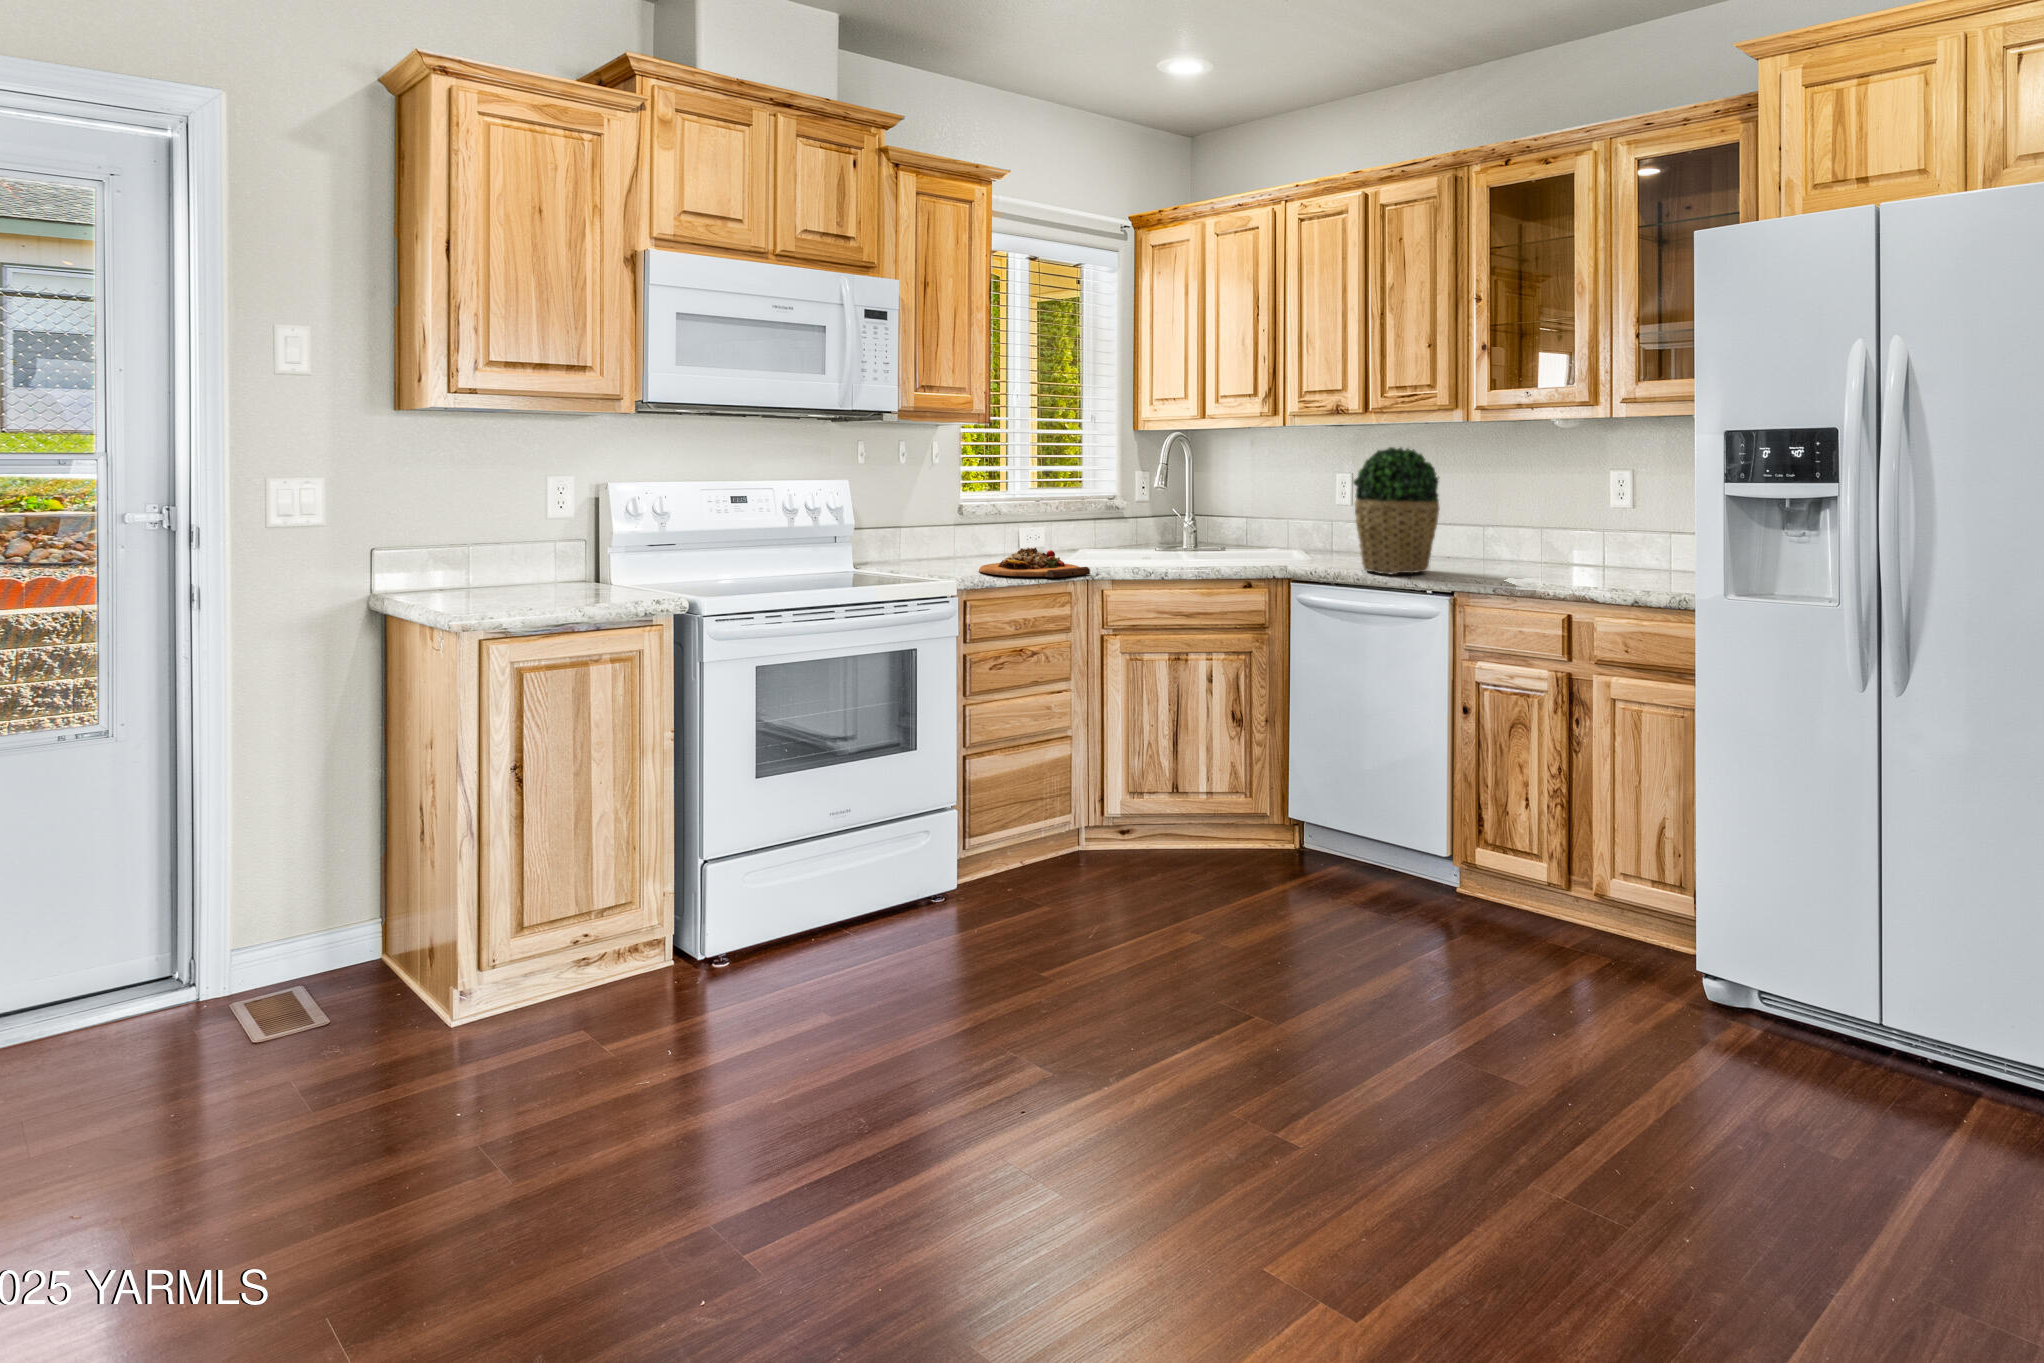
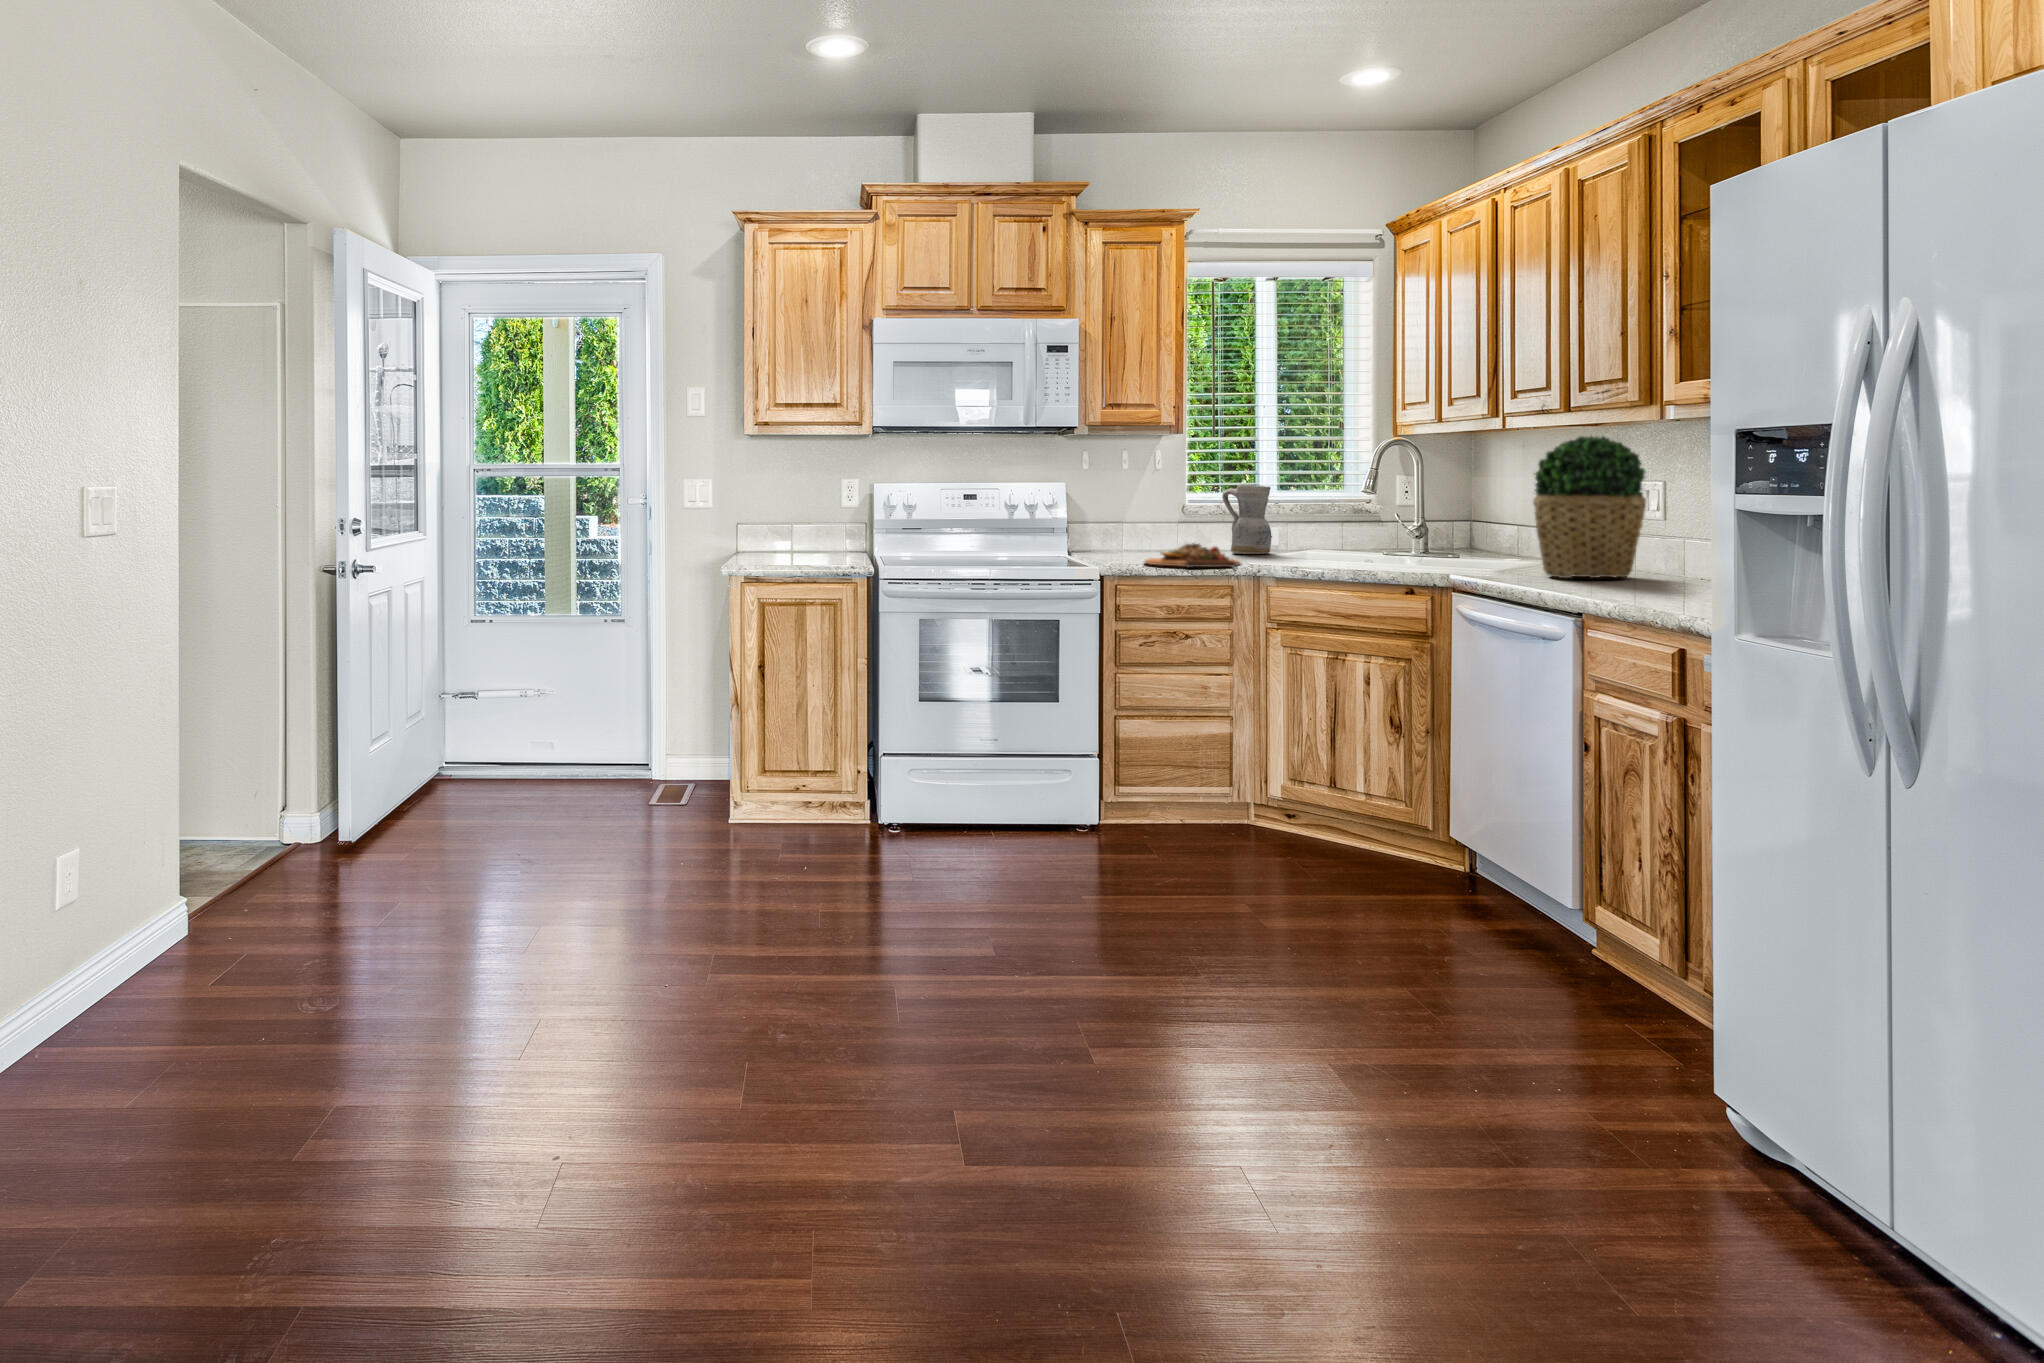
ceramic pitcher: none [1012,479,1063,553] -> present [1222,485,1271,554]

